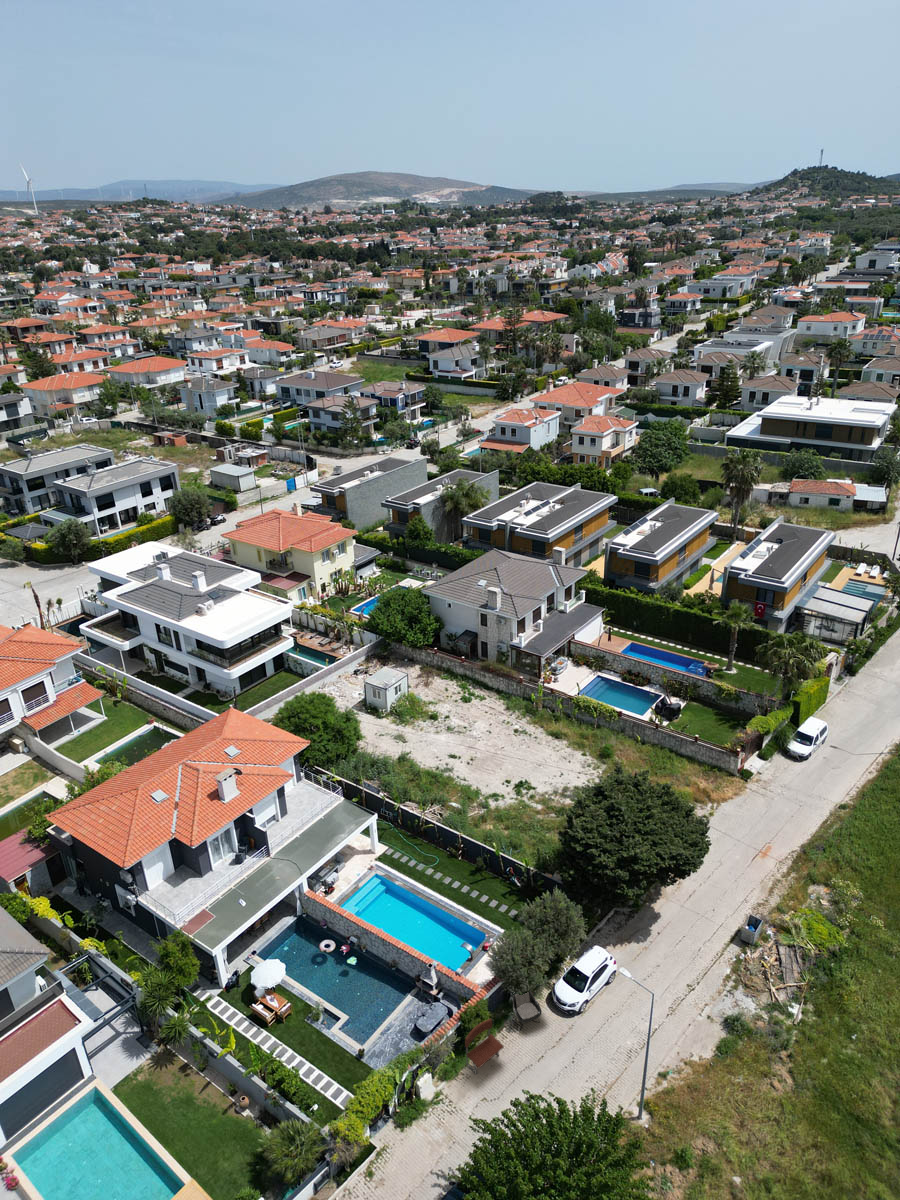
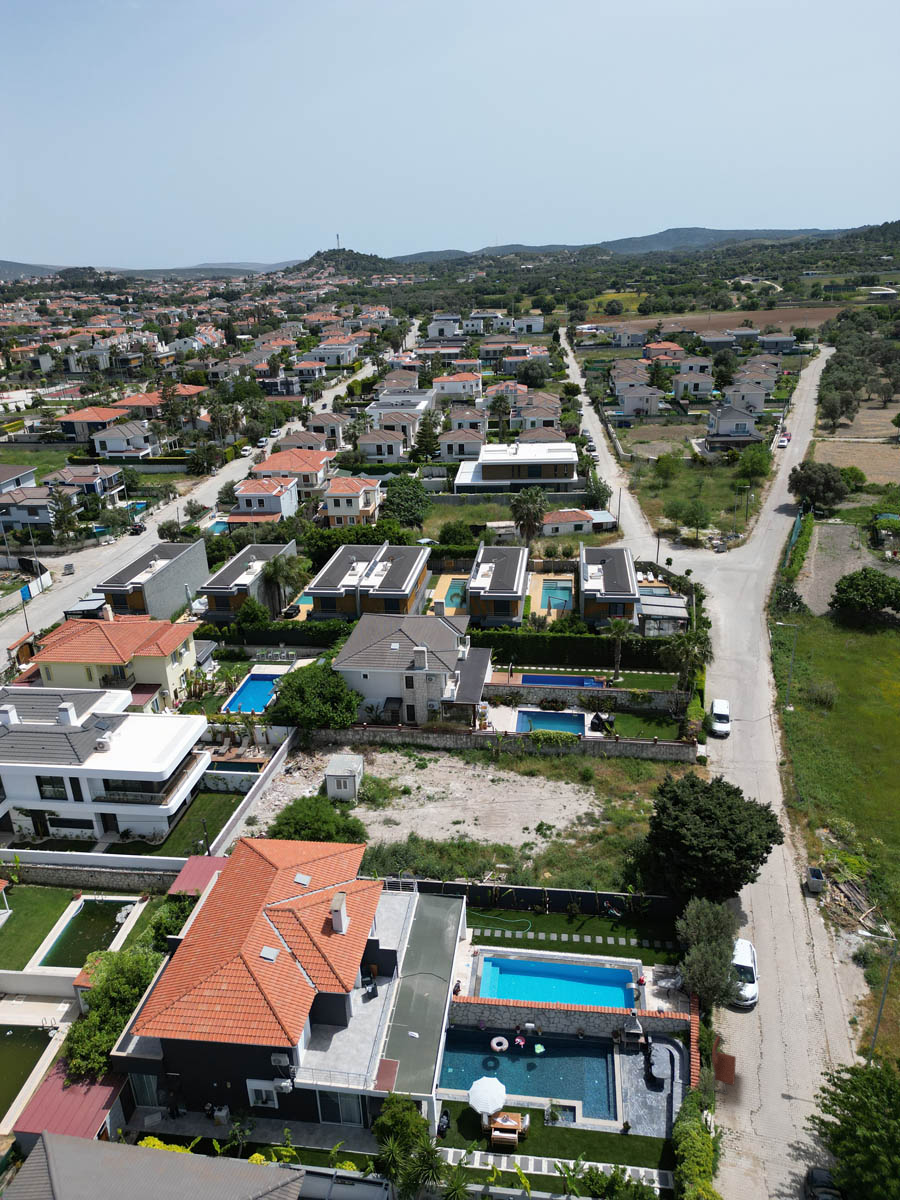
lounge chair: present [511,991,541,1030] -> none [706,998,736,1039]

